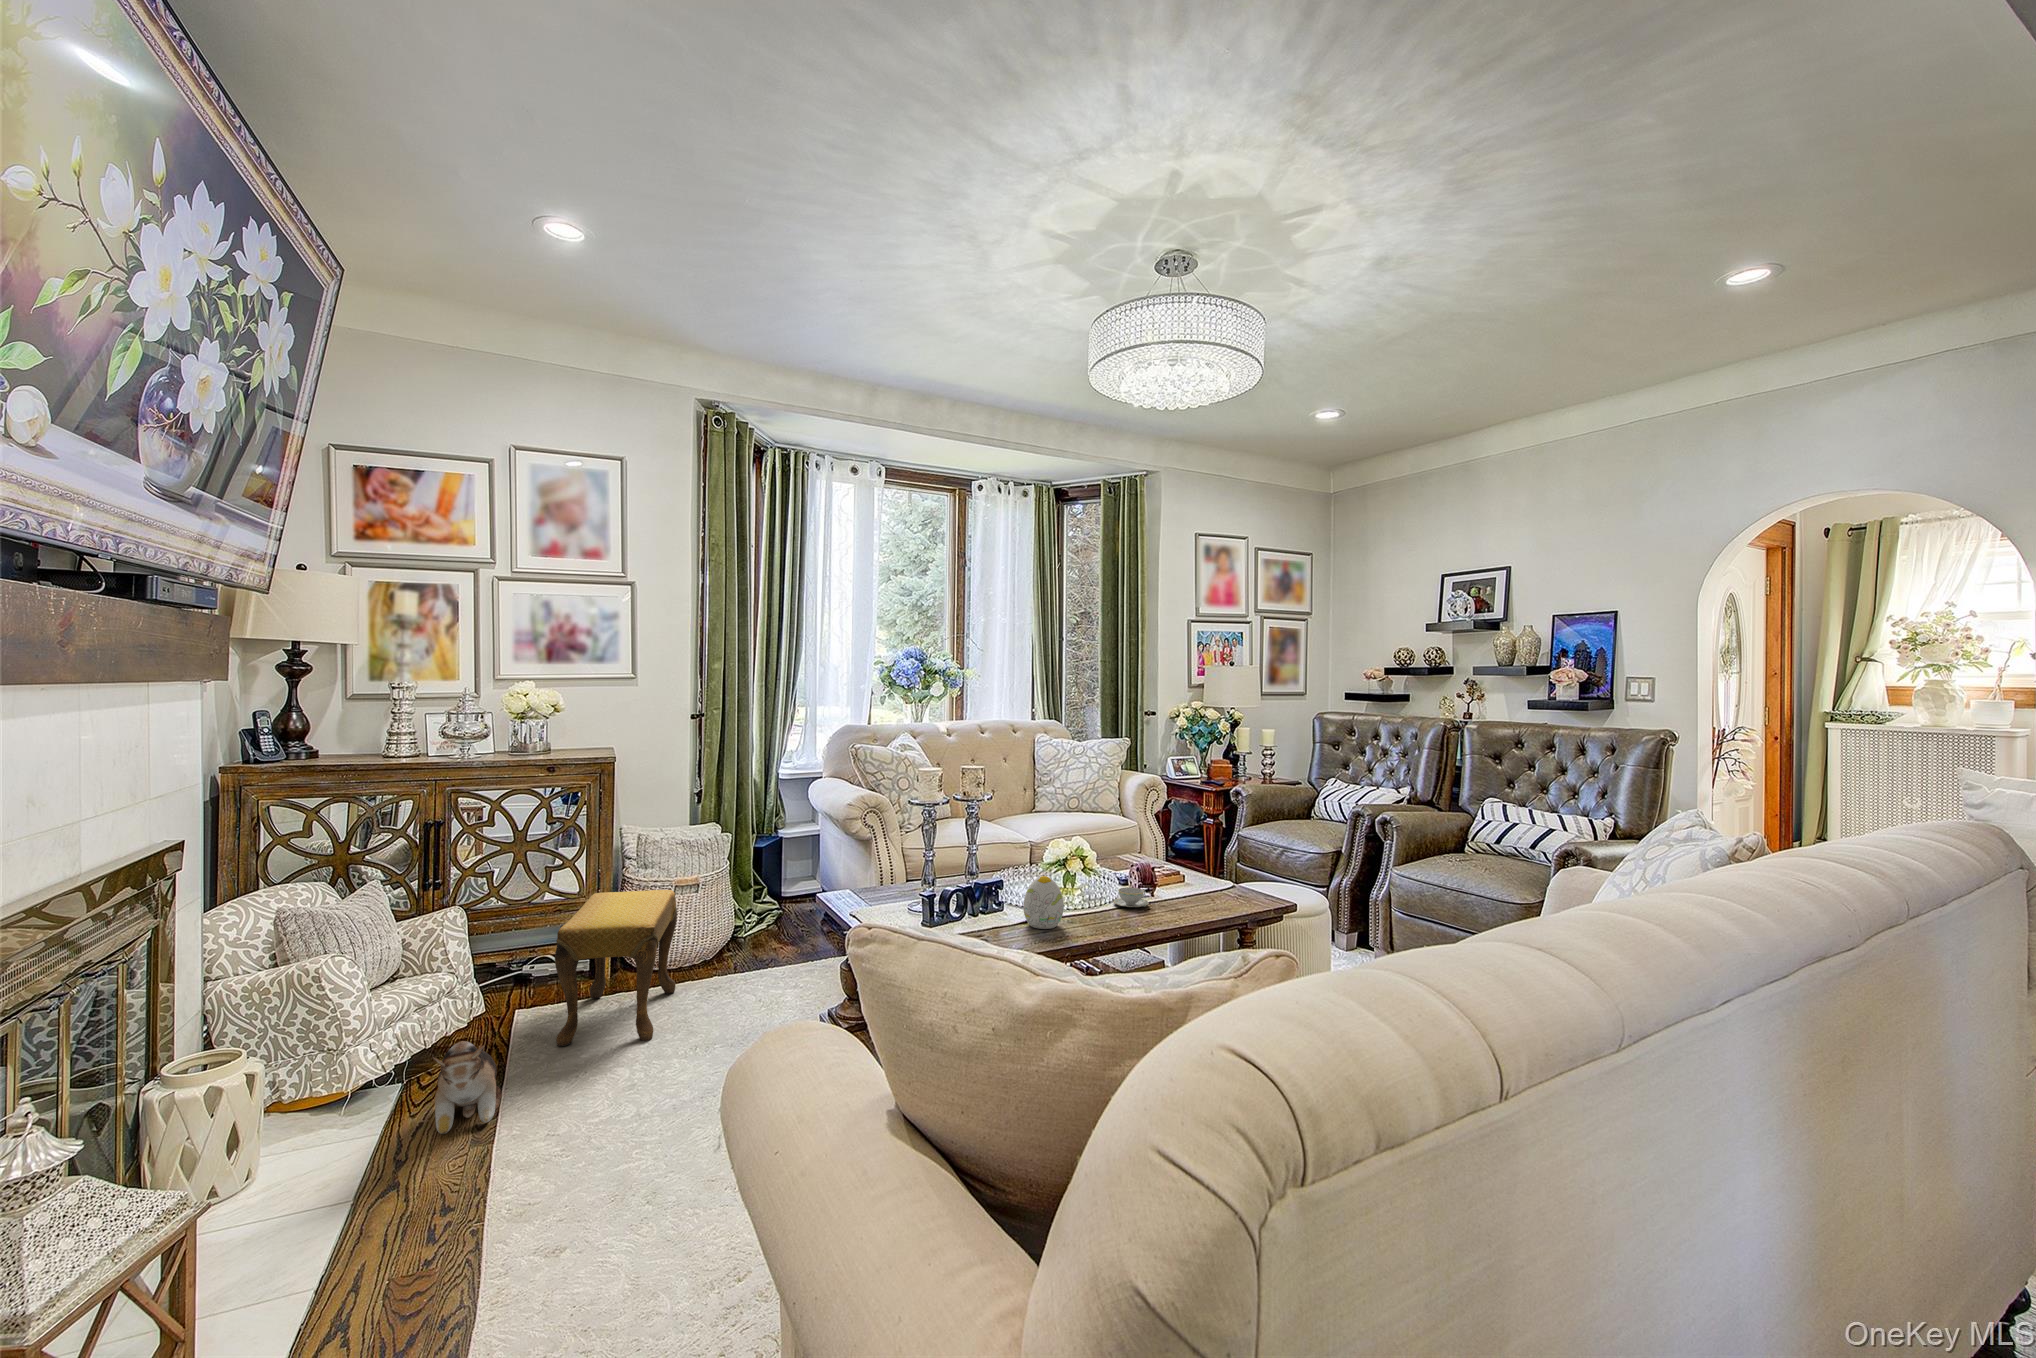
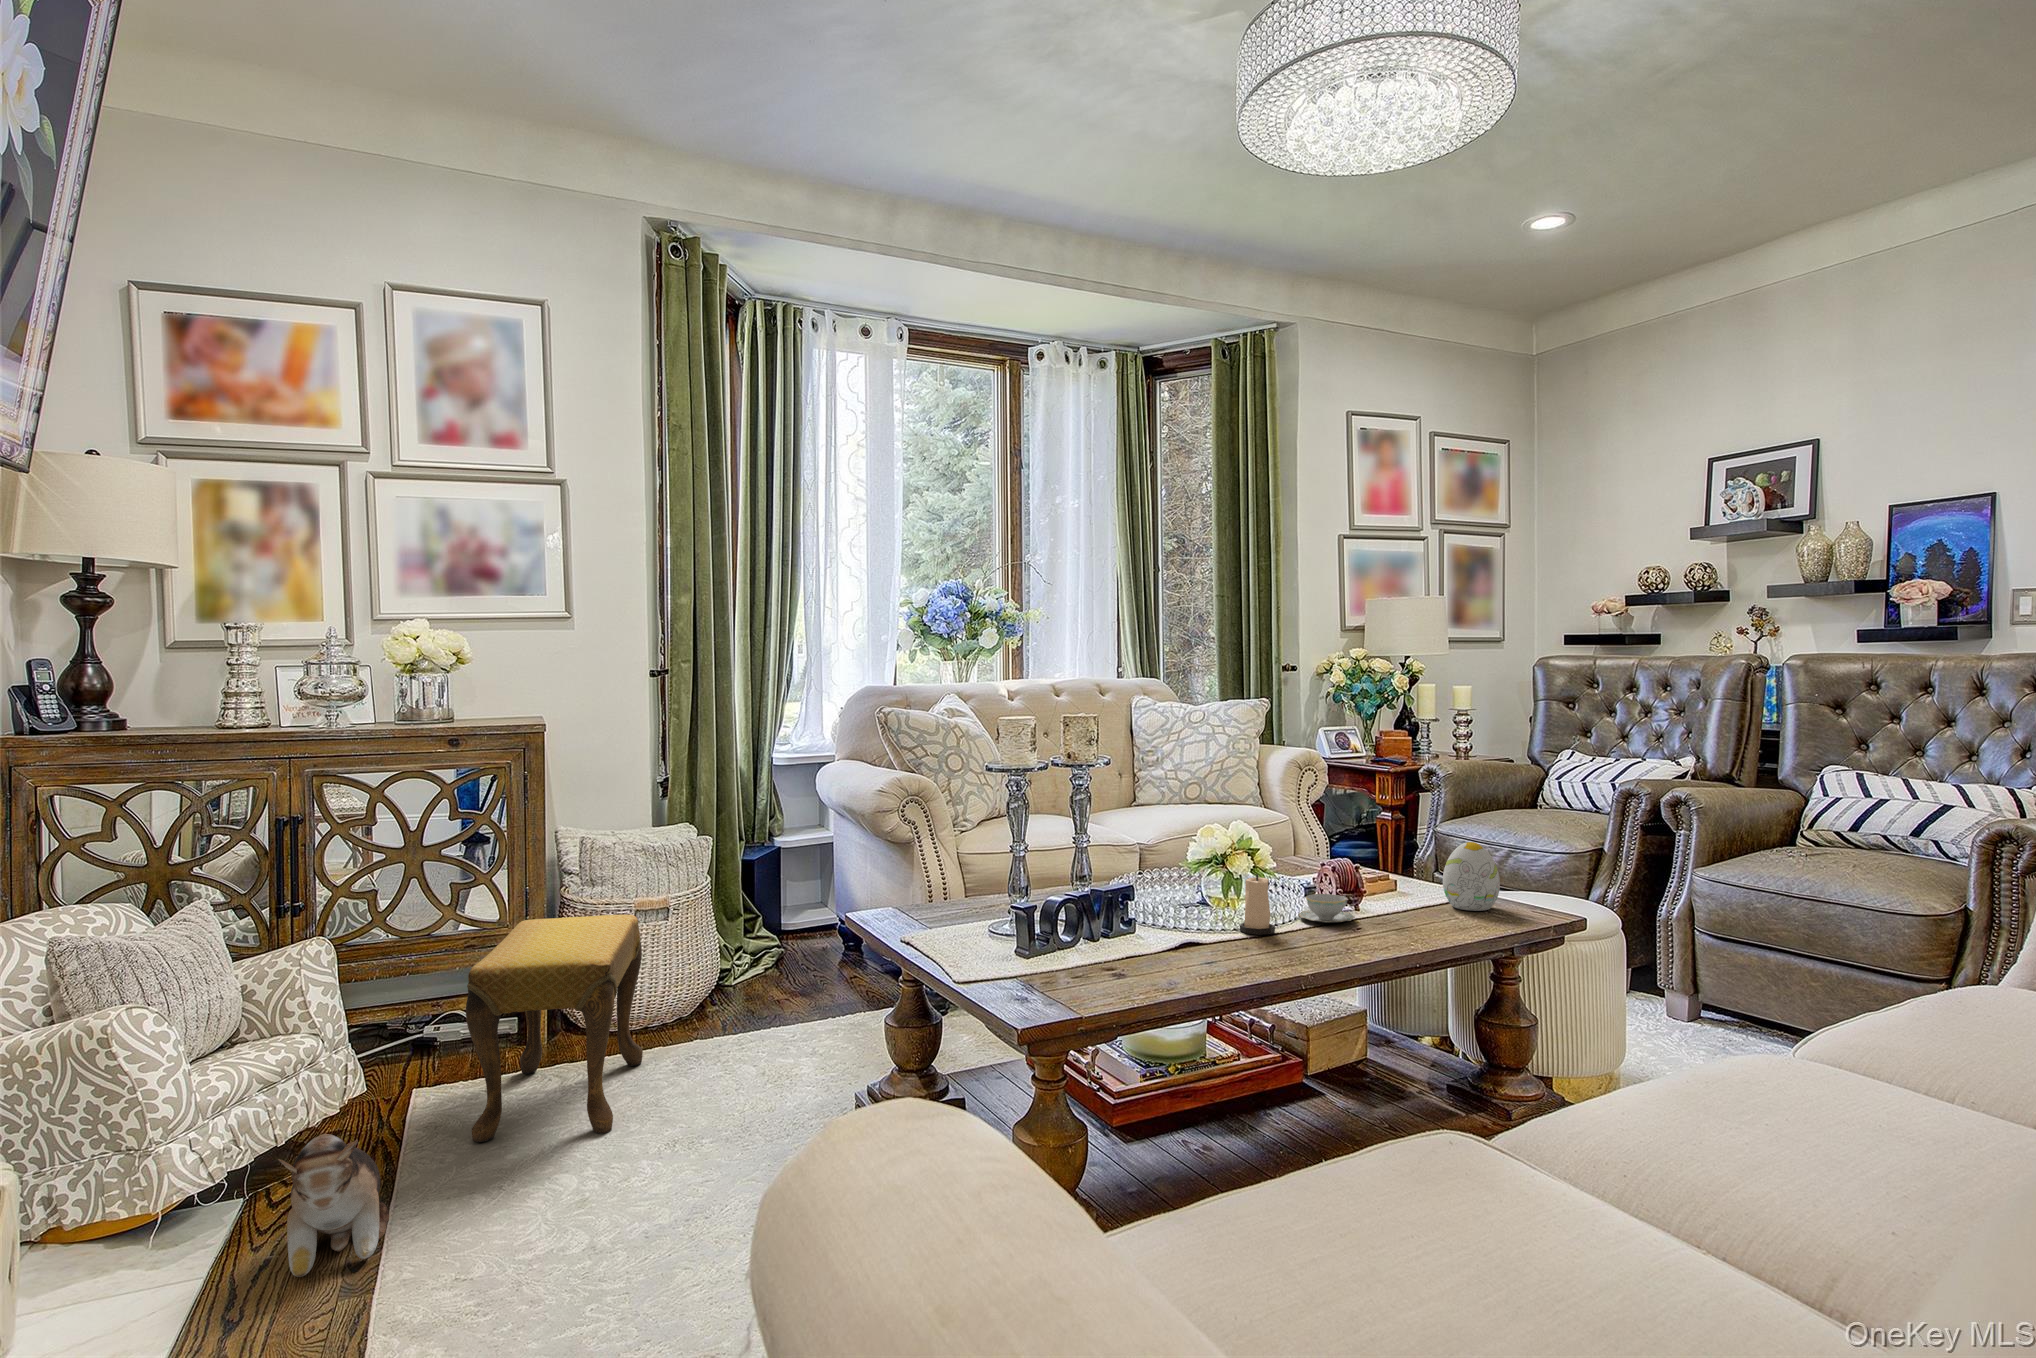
candle: none [1072,875,1095,915] -> present [1240,874,1275,935]
decorative egg: present [1023,876,1064,929] -> present [1443,842,1500,911]

